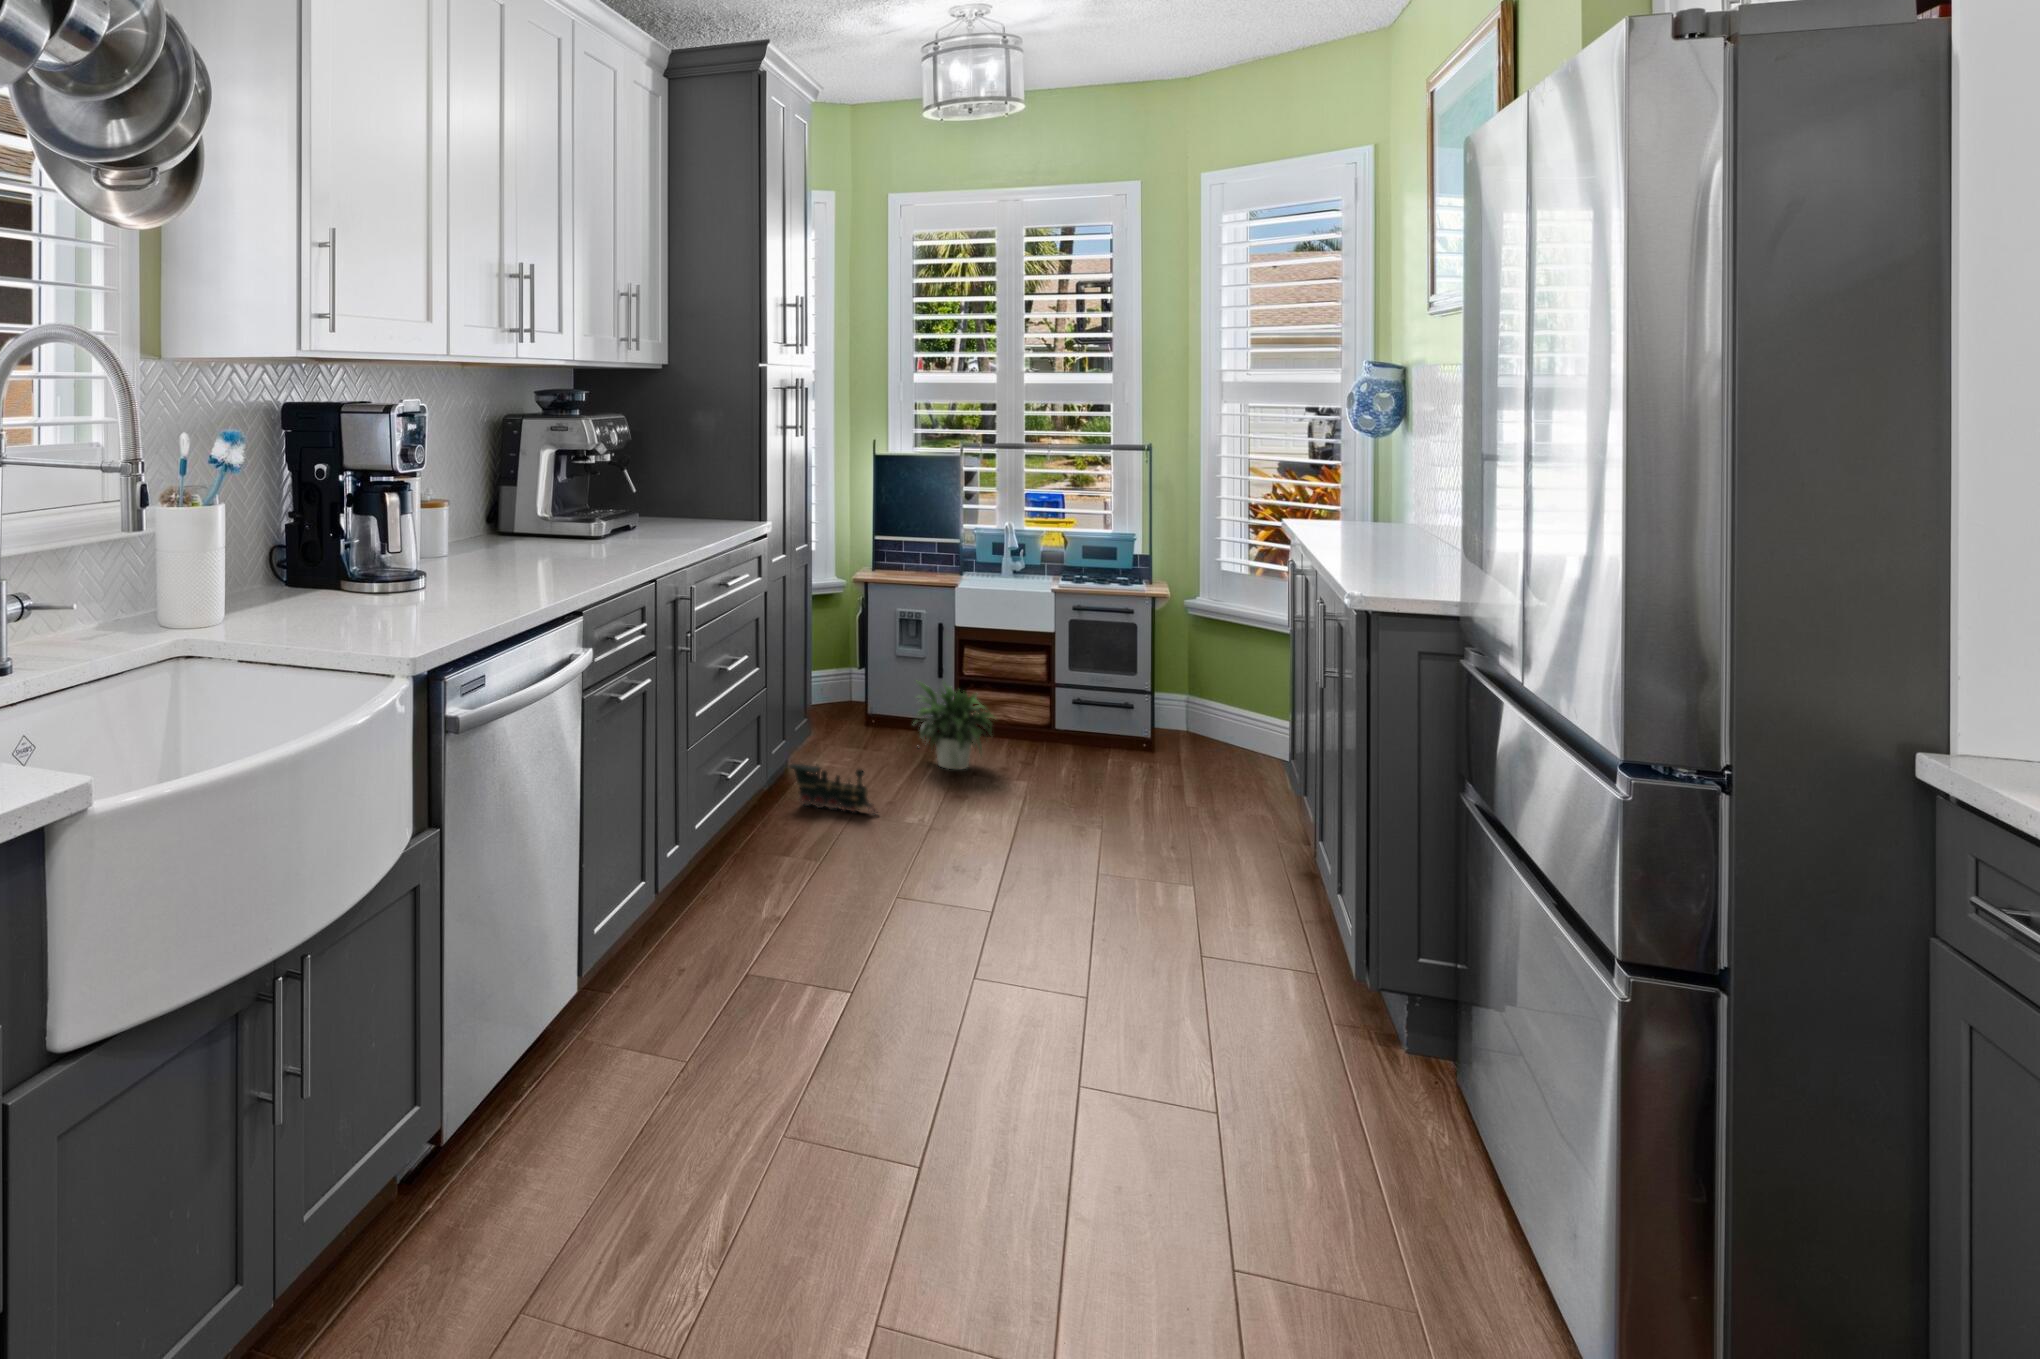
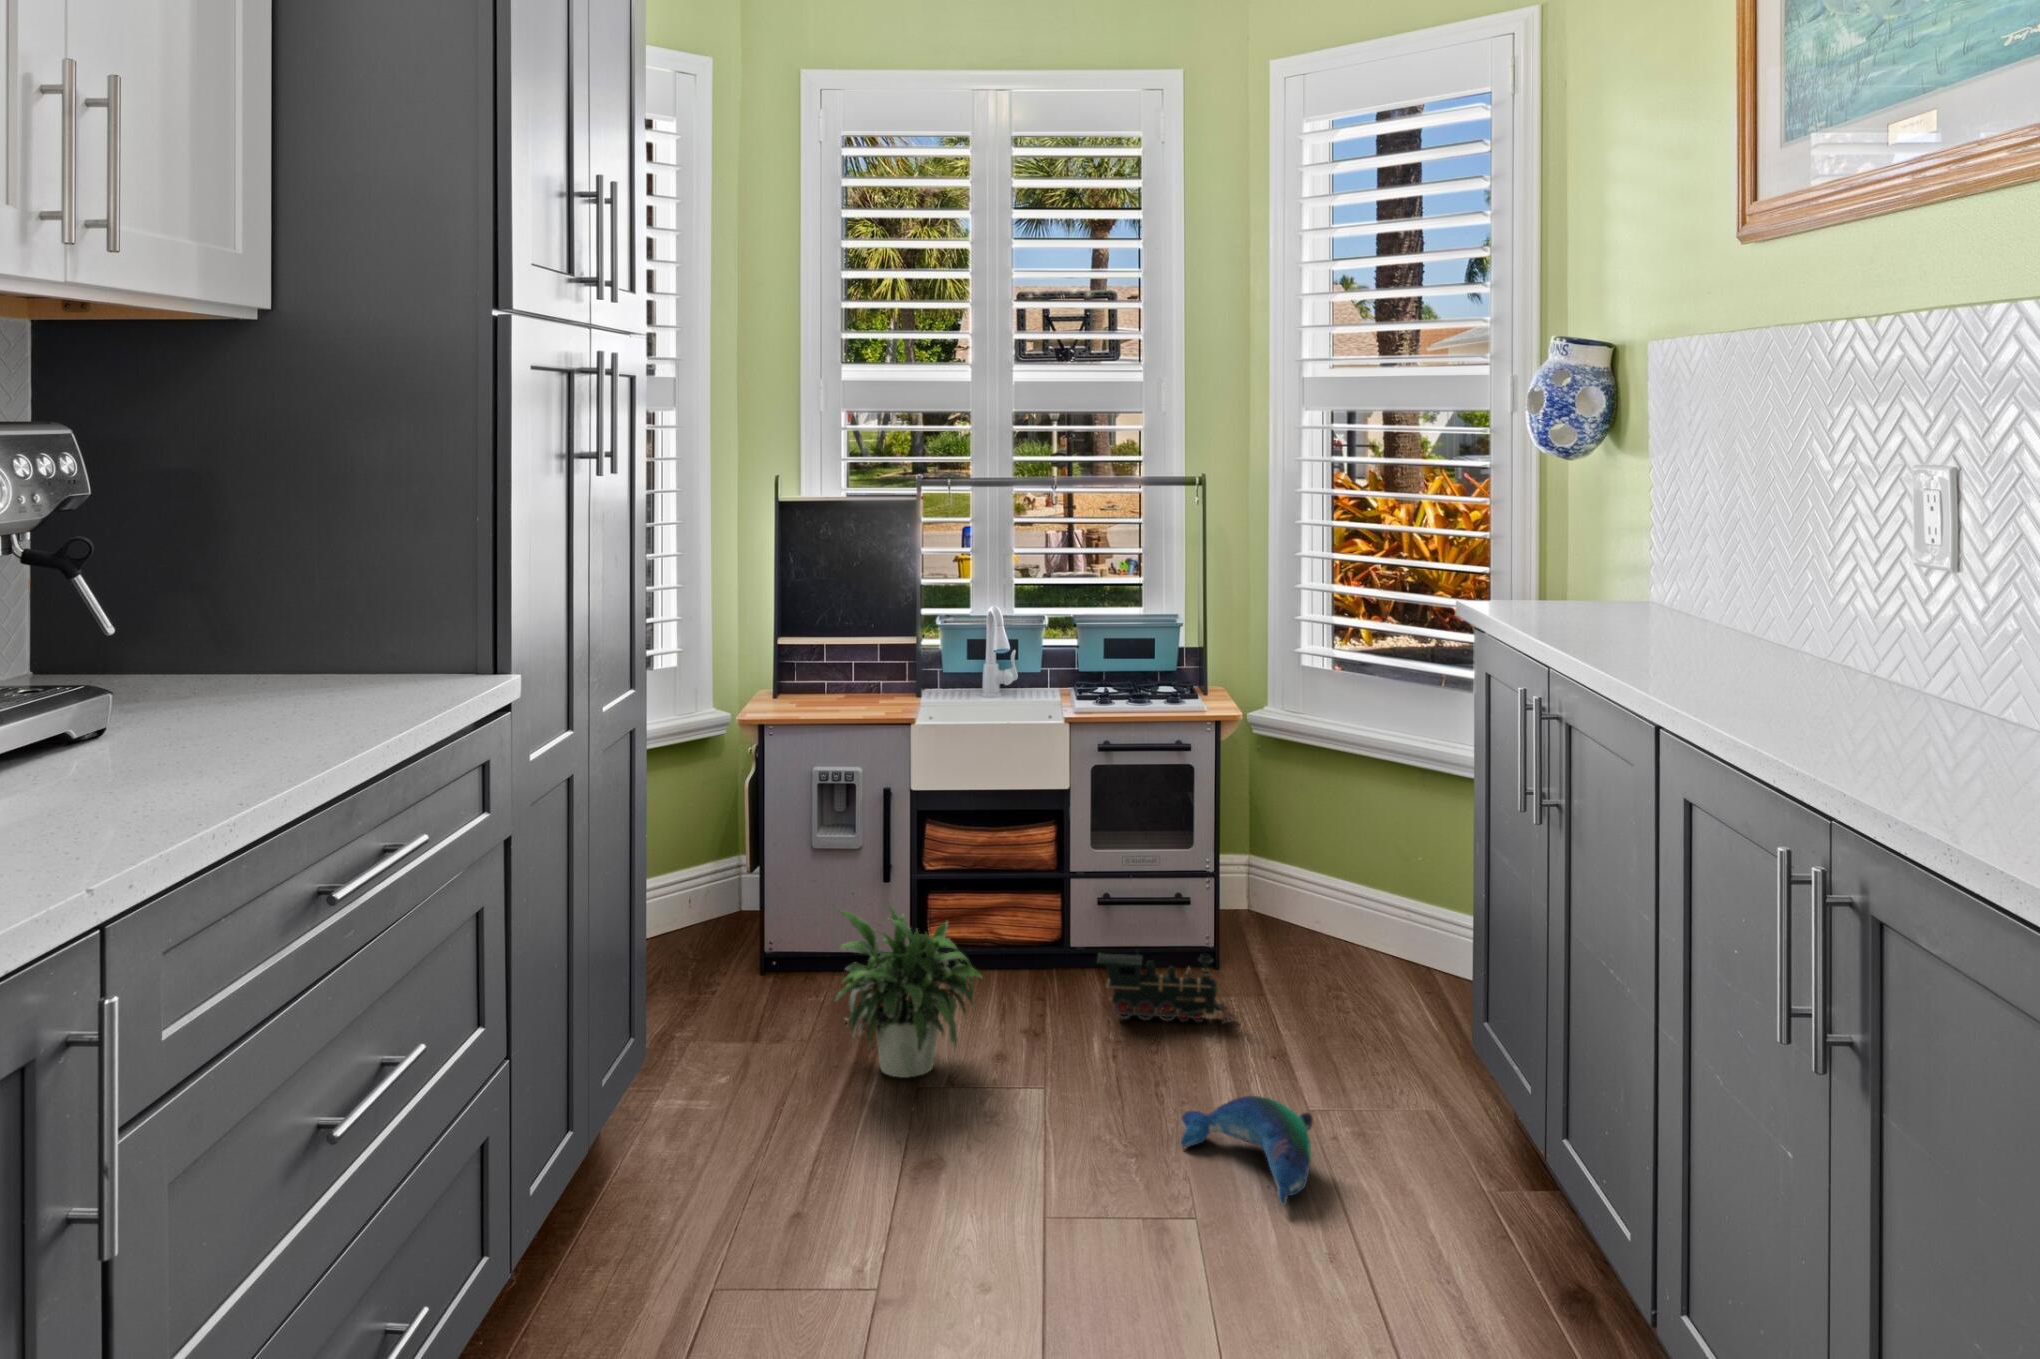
toy train: present [790,764,877,813] -> present [1097,950,1236,1023]
plush toy: none [1108,785,1185,829] -> present [1180,1096,1312,1204]

